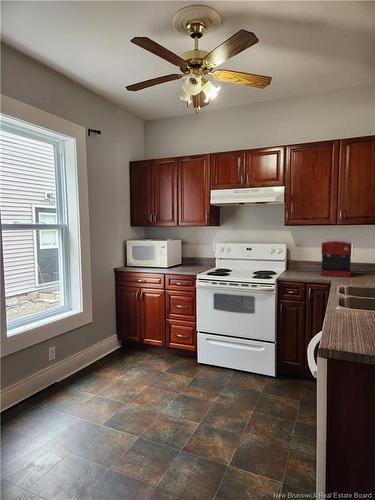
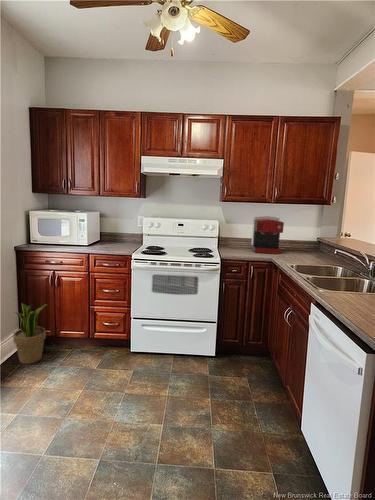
potted plant: none [108,312,133,360] -> present [13,303,46,364]

